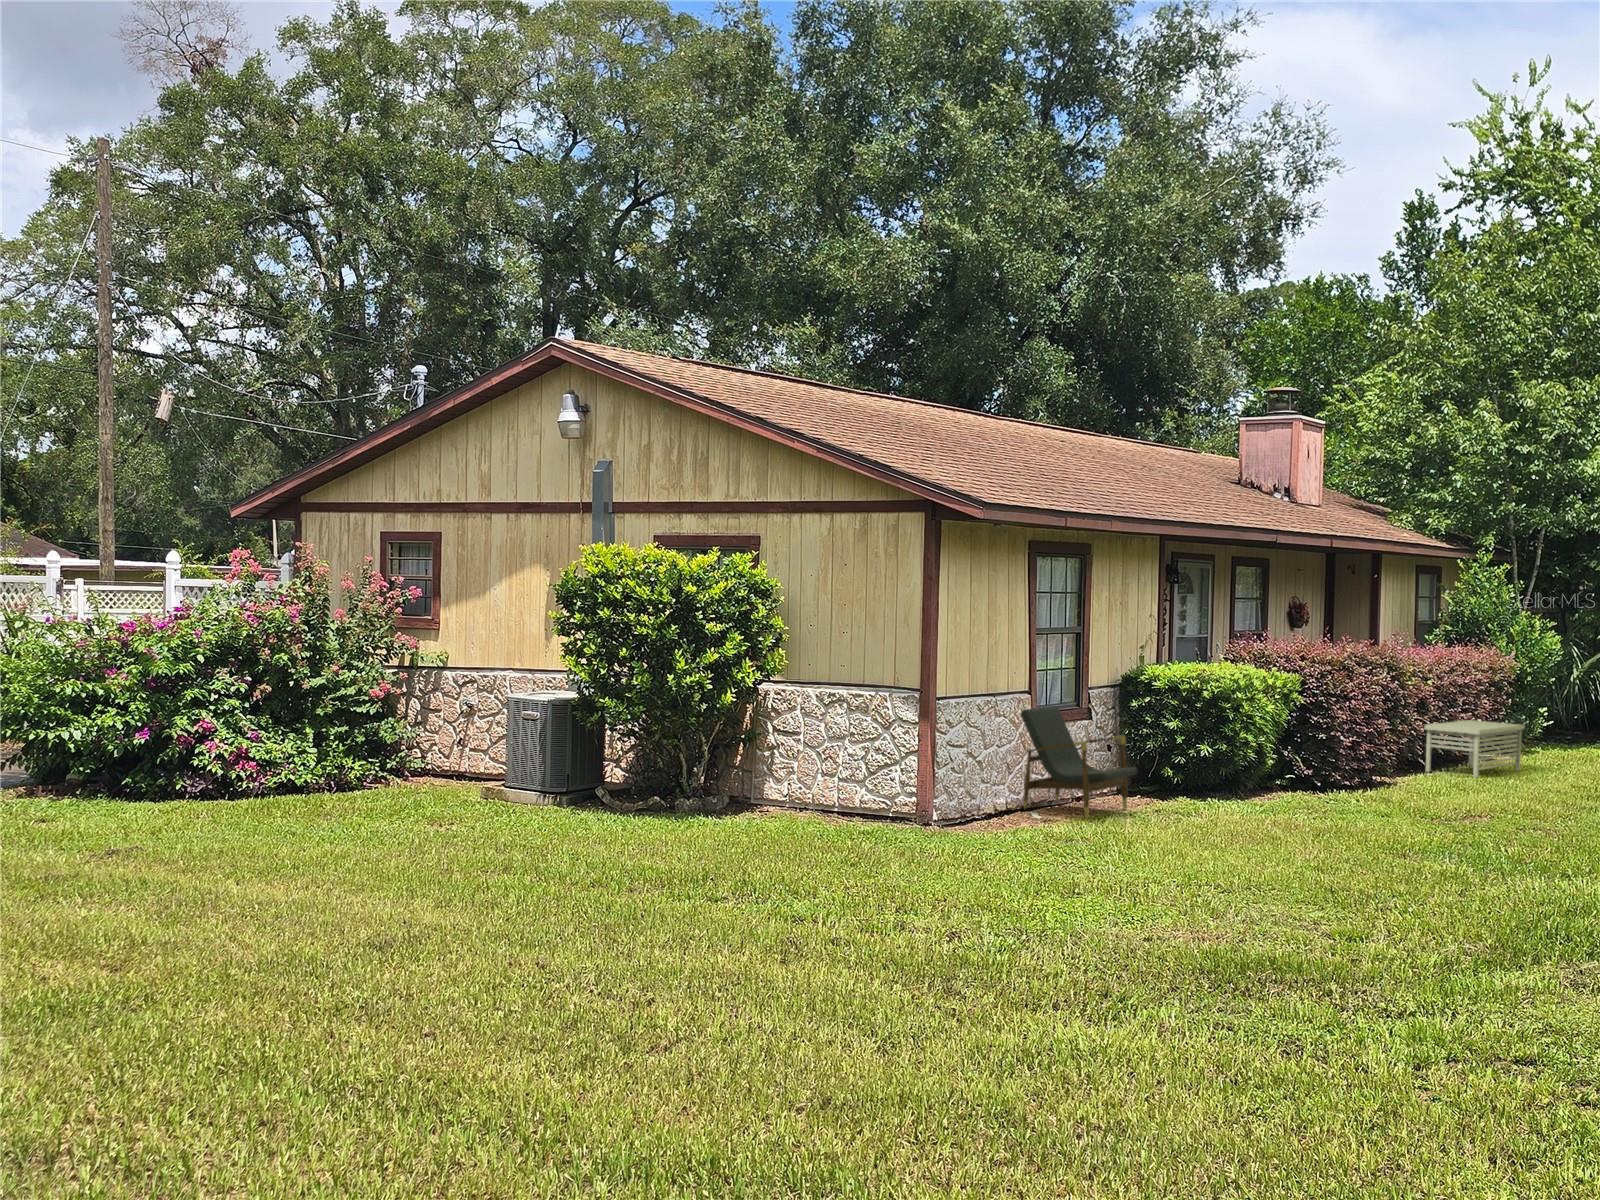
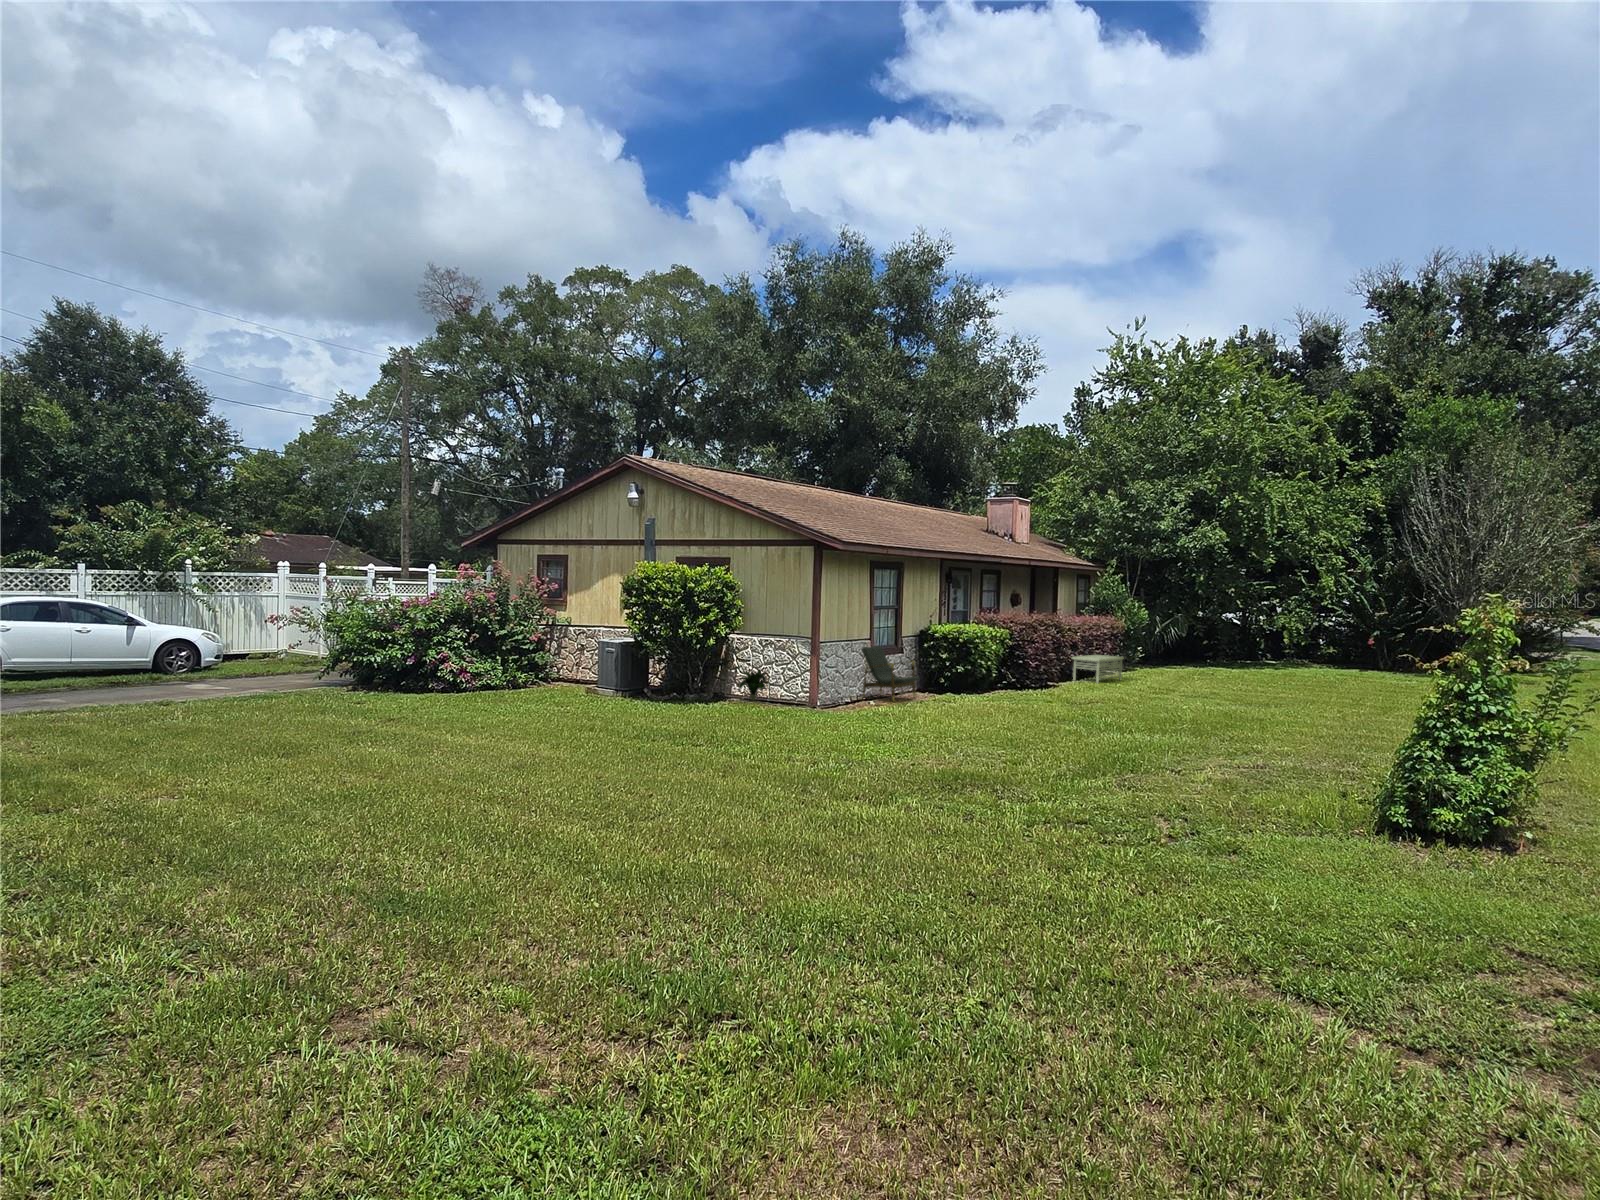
potted plant: none [772,751,856,817] -> present [738,669,774,701]

